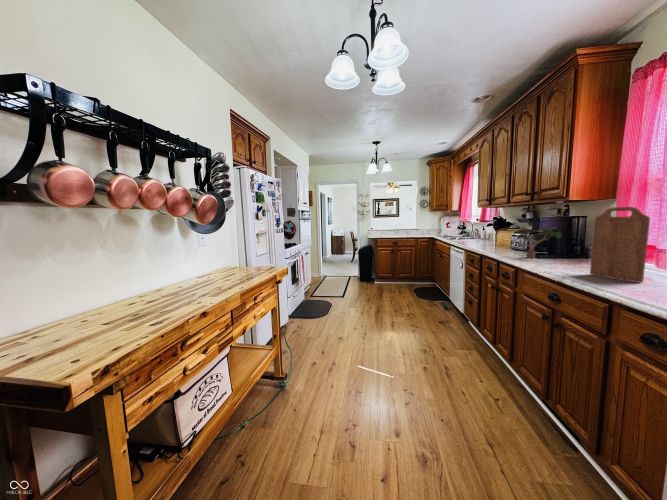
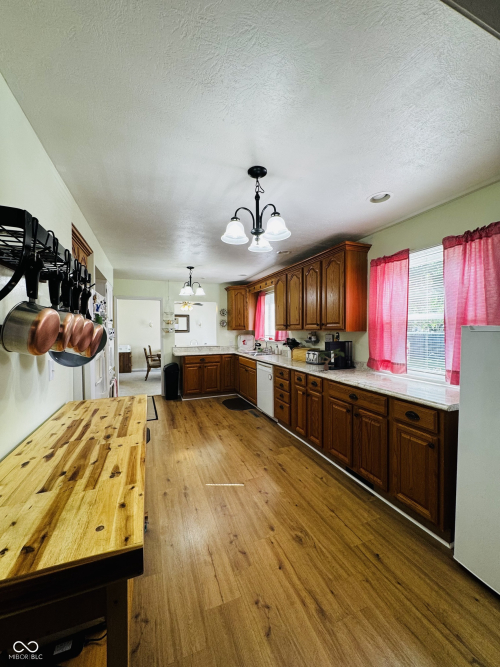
cutting board: present [590,207,650,283] -> none [368,340,394,383]

